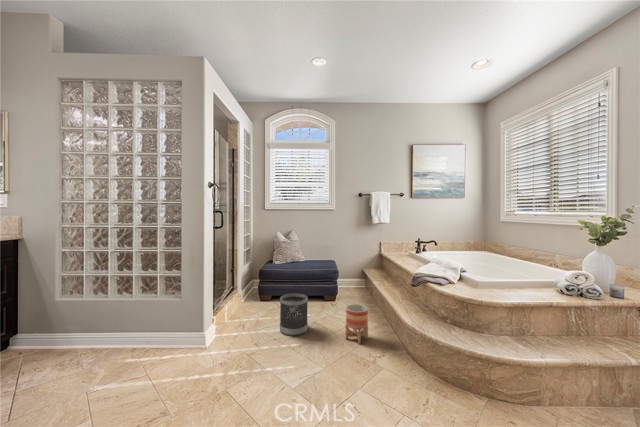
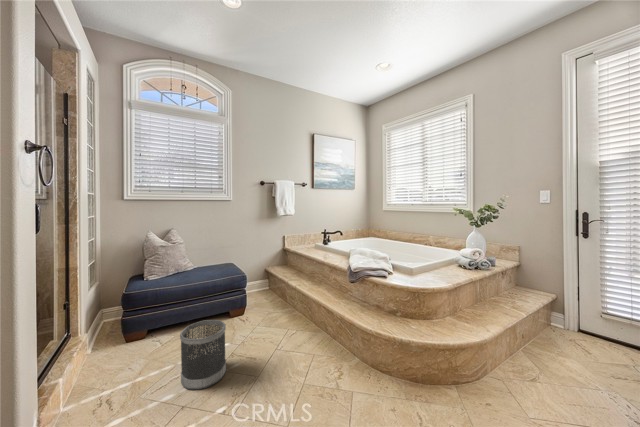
planter: present [345,304,368,344] -> none [283,317,310,367]

